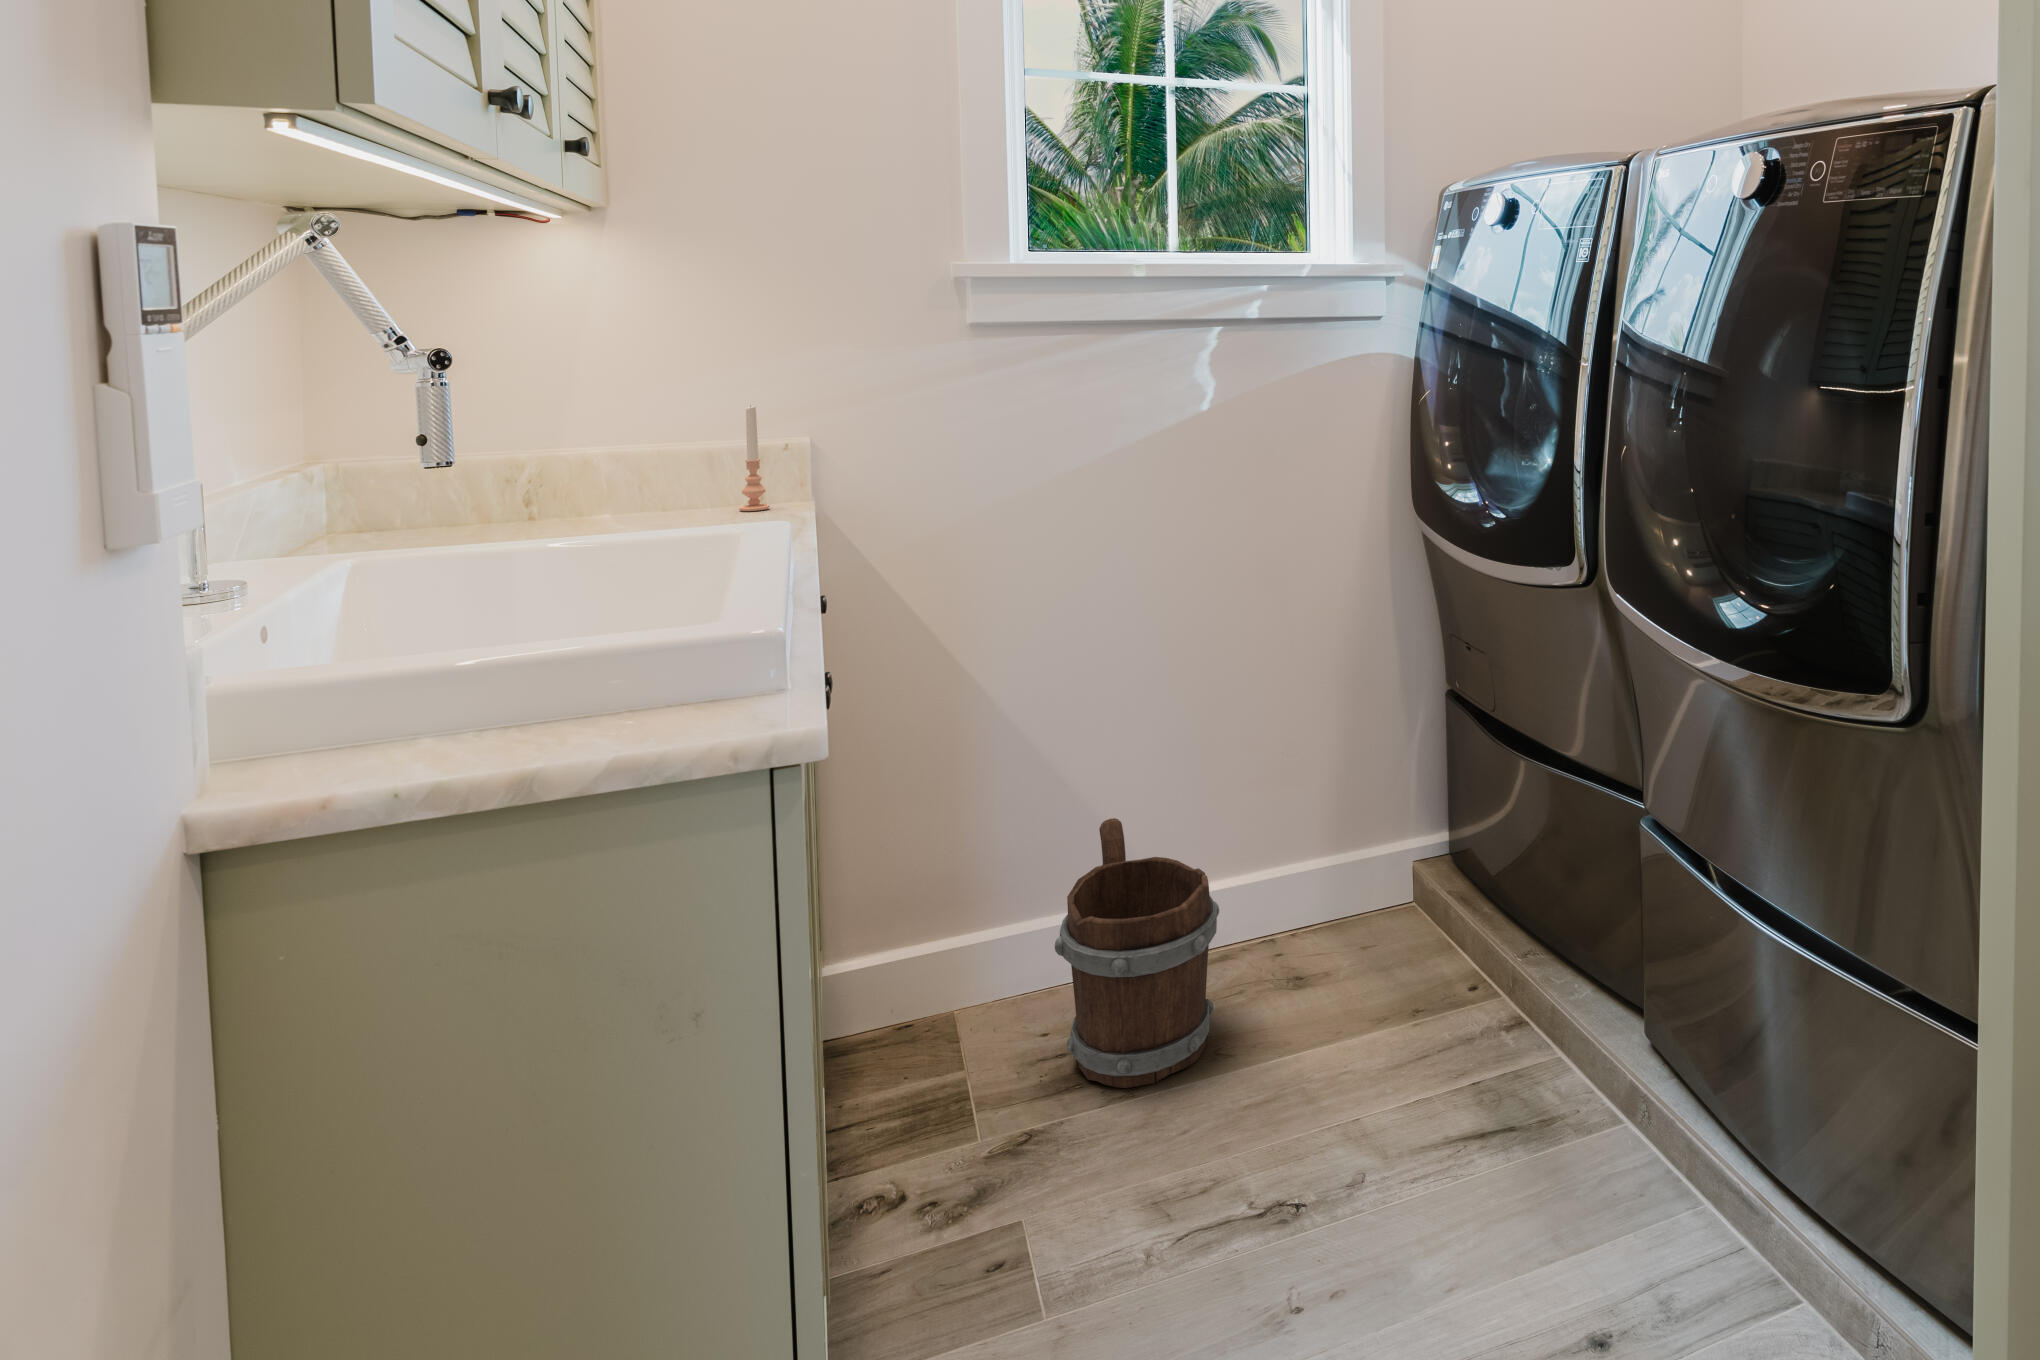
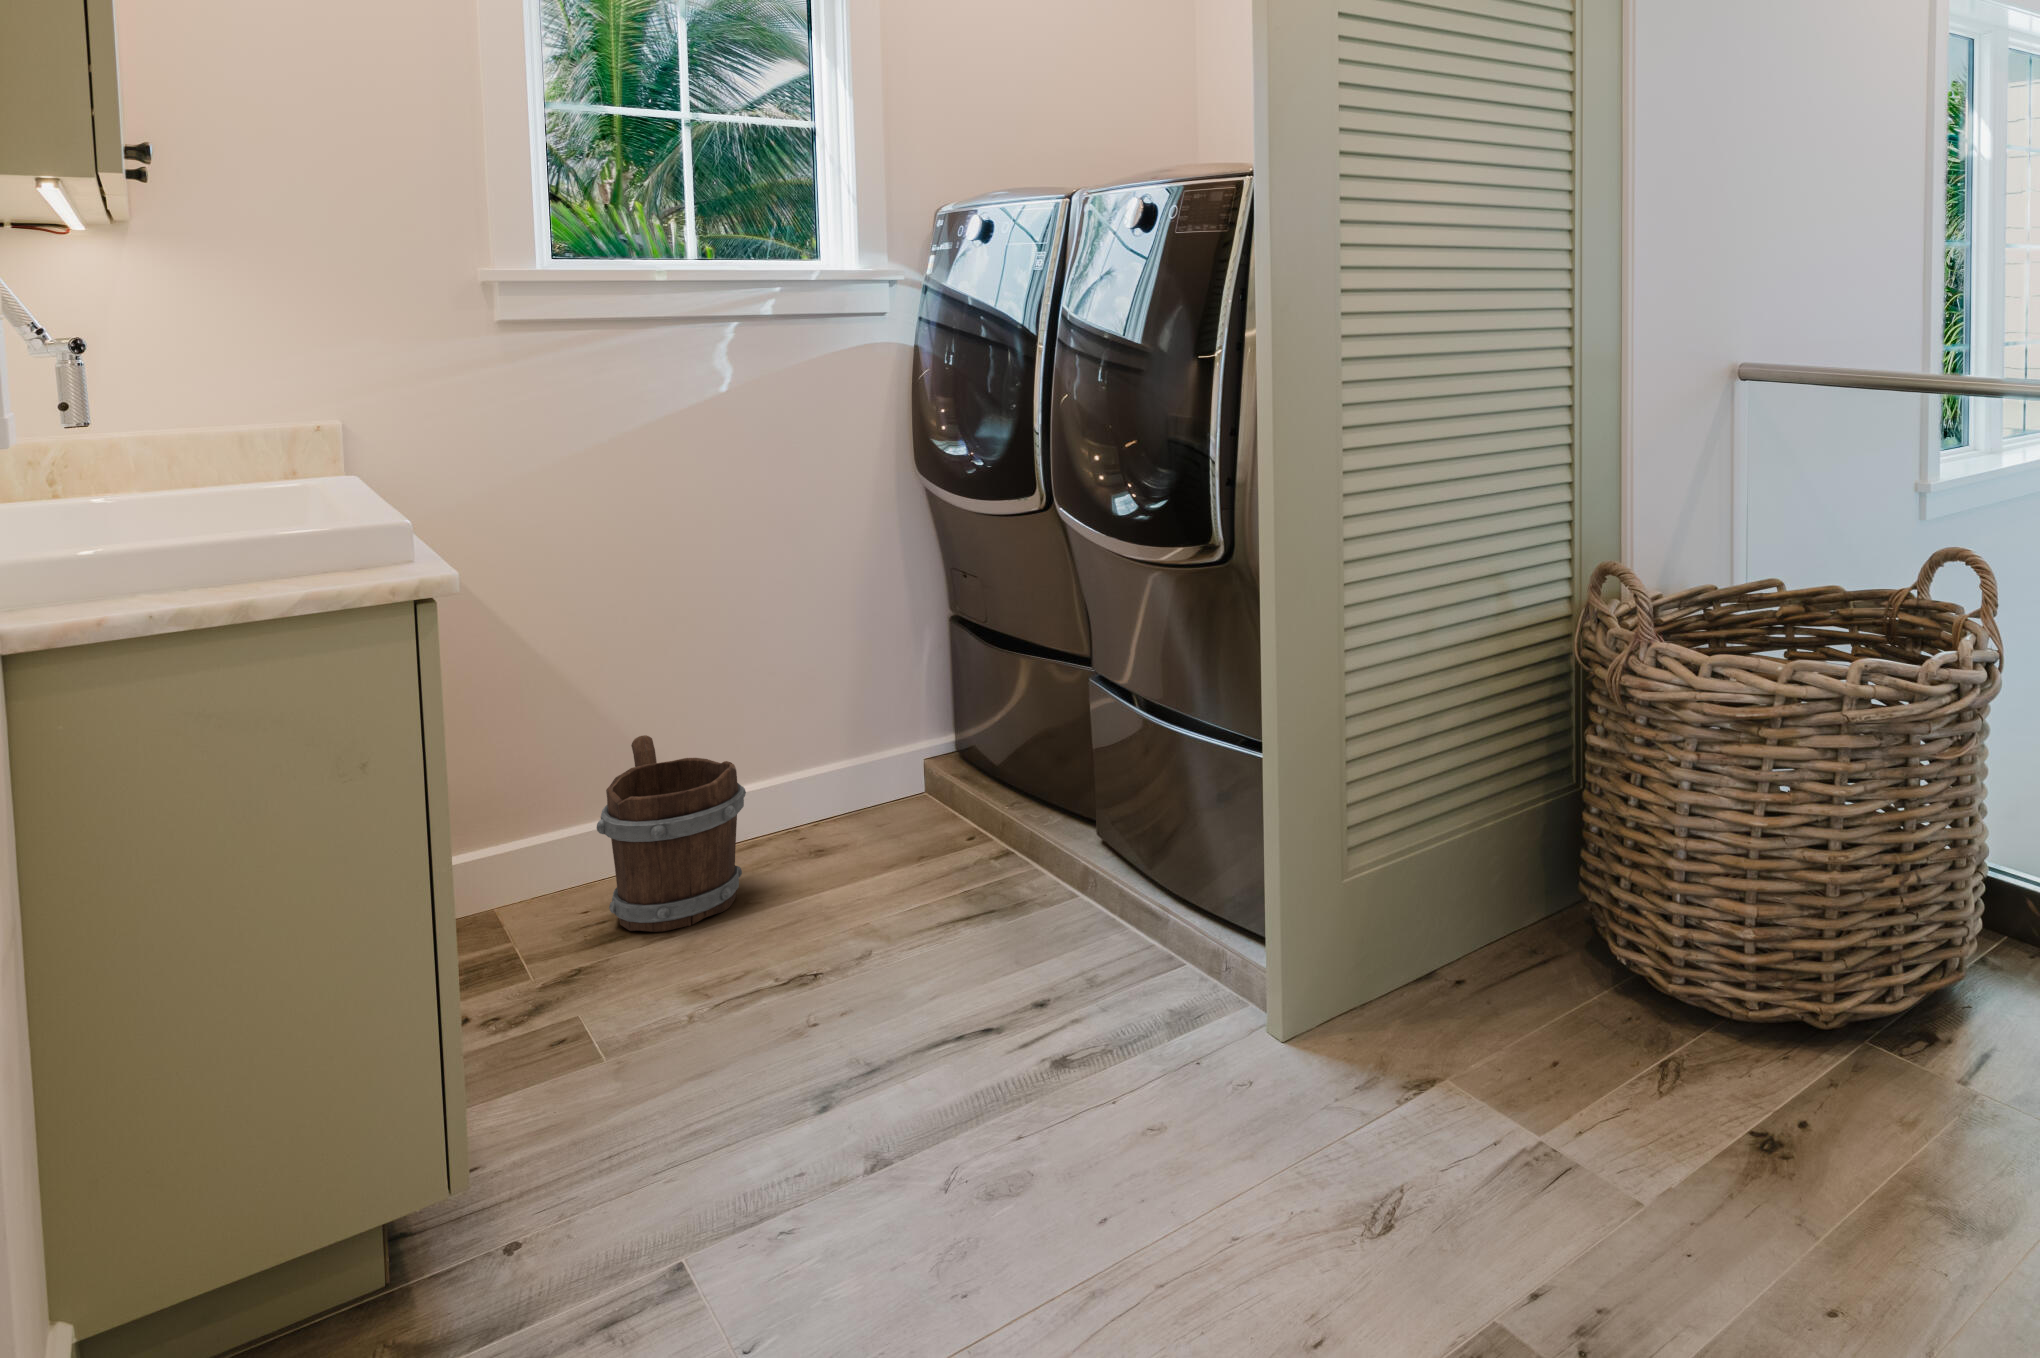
candle: present [739,406,770,511] -> none [274,393,304,484]

